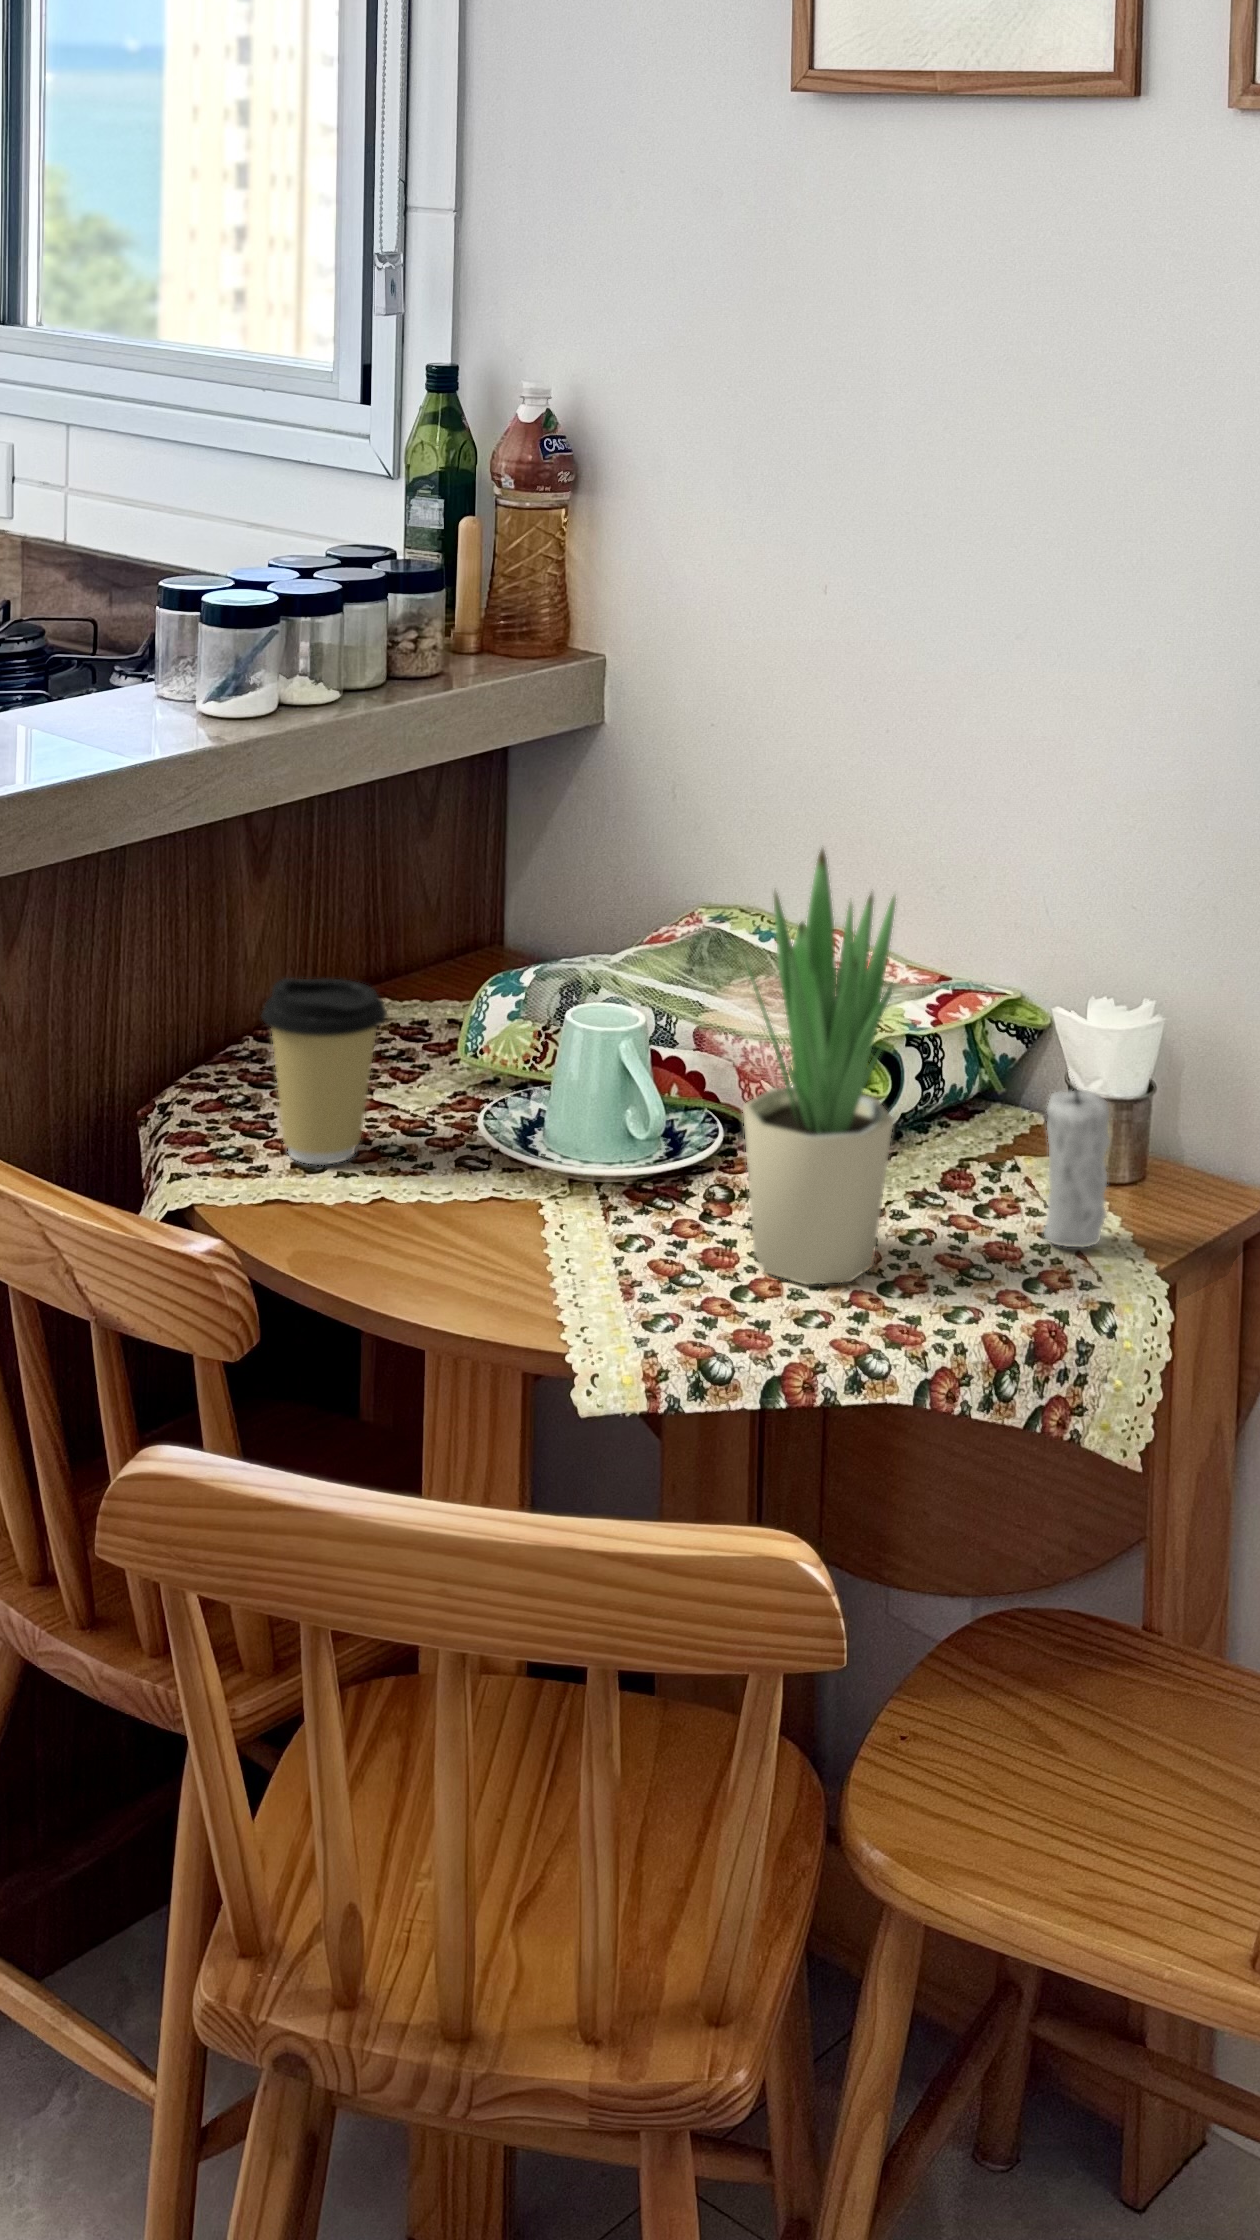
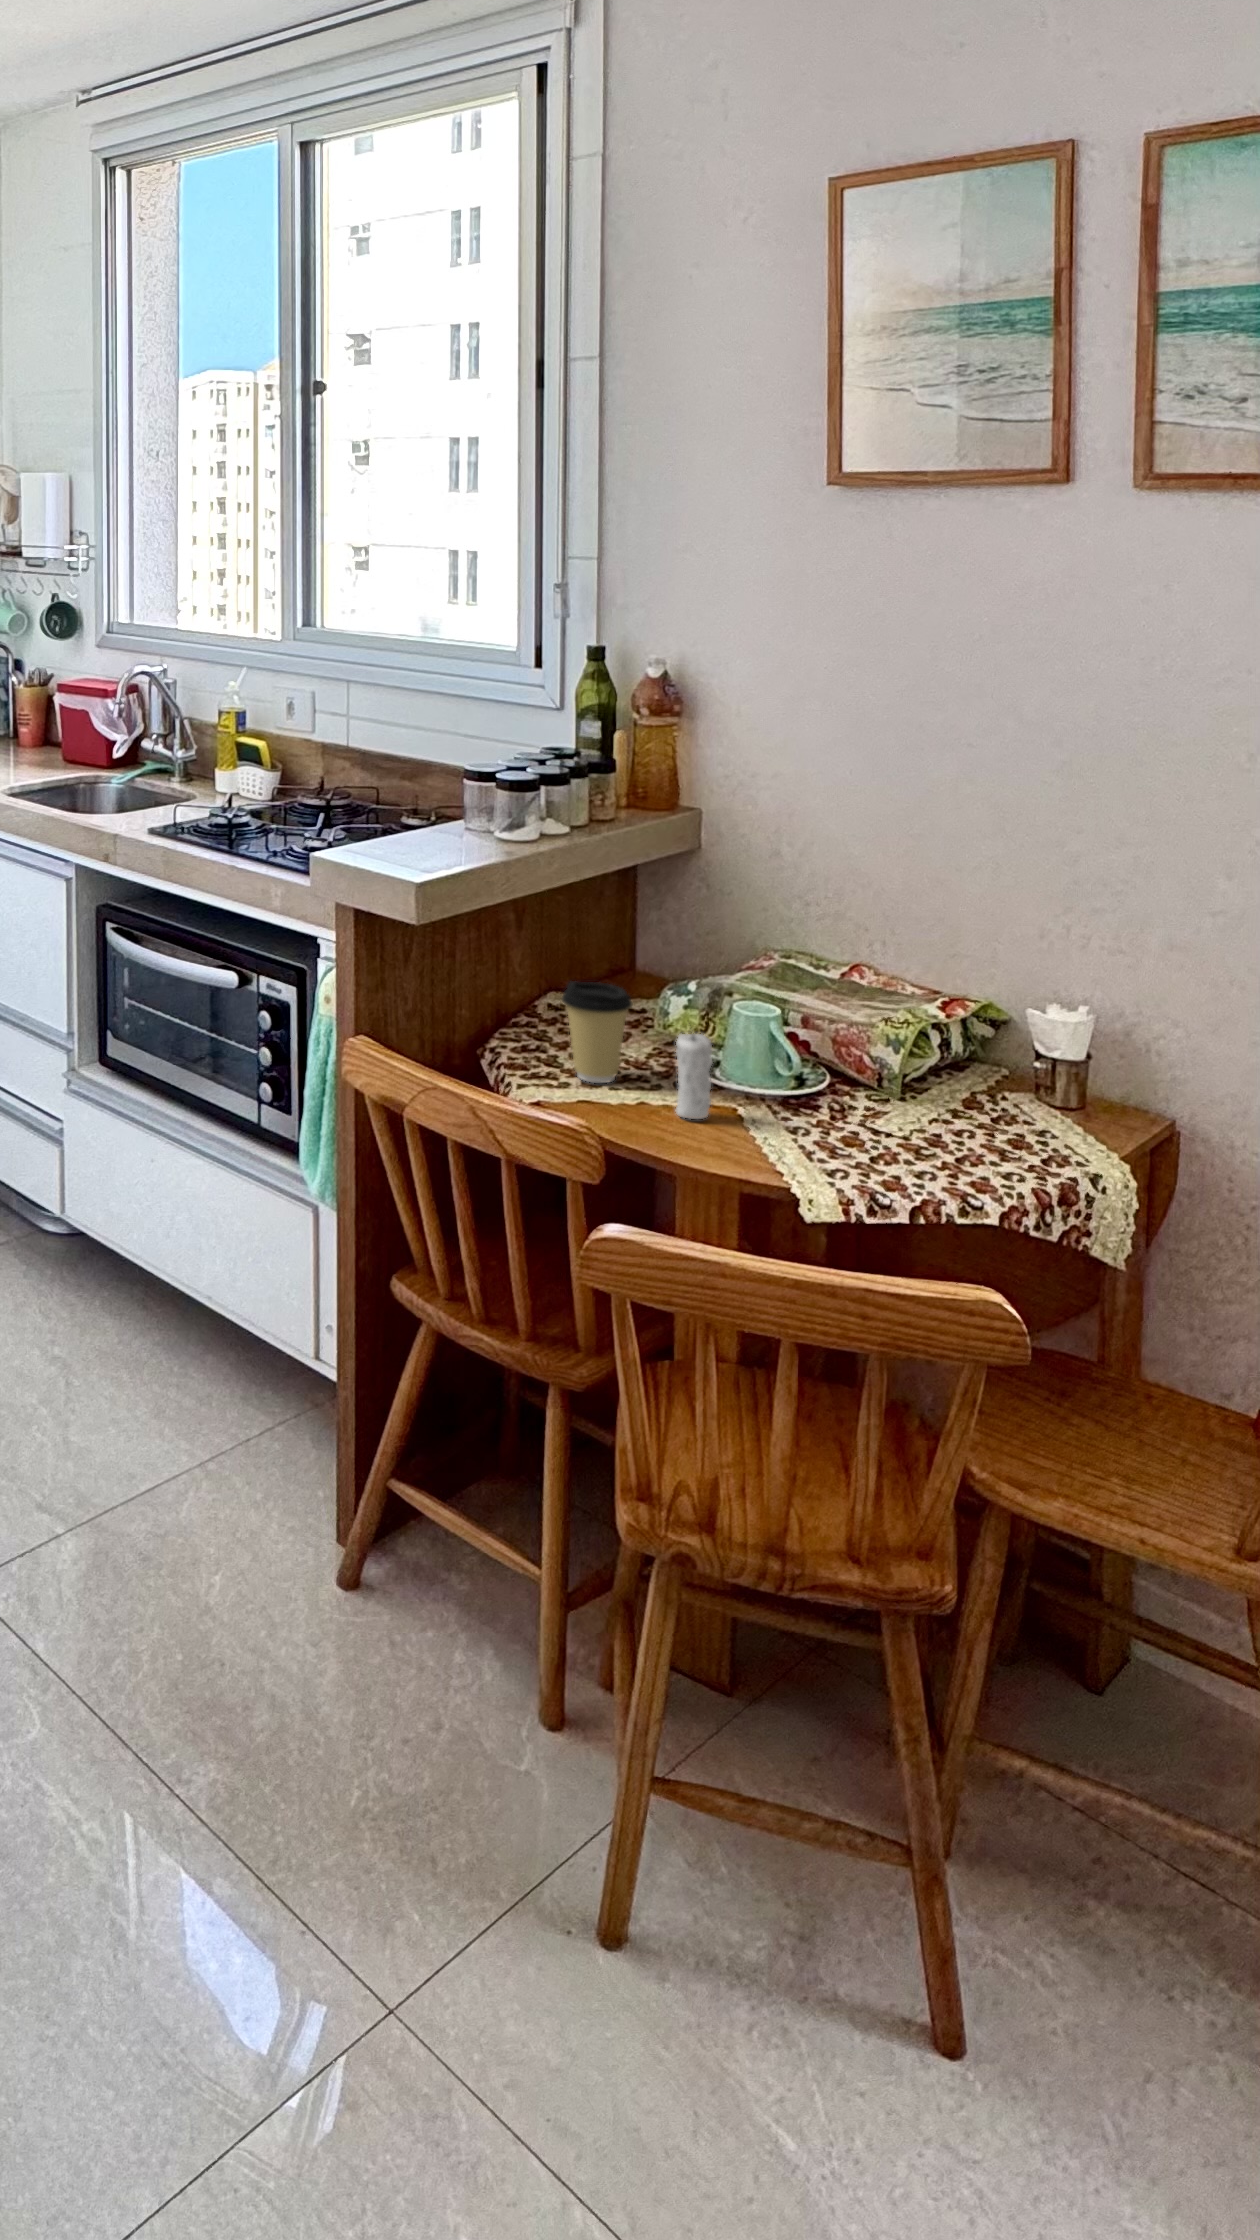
potted plant: present [741,849,896,1284] -> none [863,912,962,1158]
candle: present [1044,1069,1110,1247] -> present [676,1033,712,1119]

